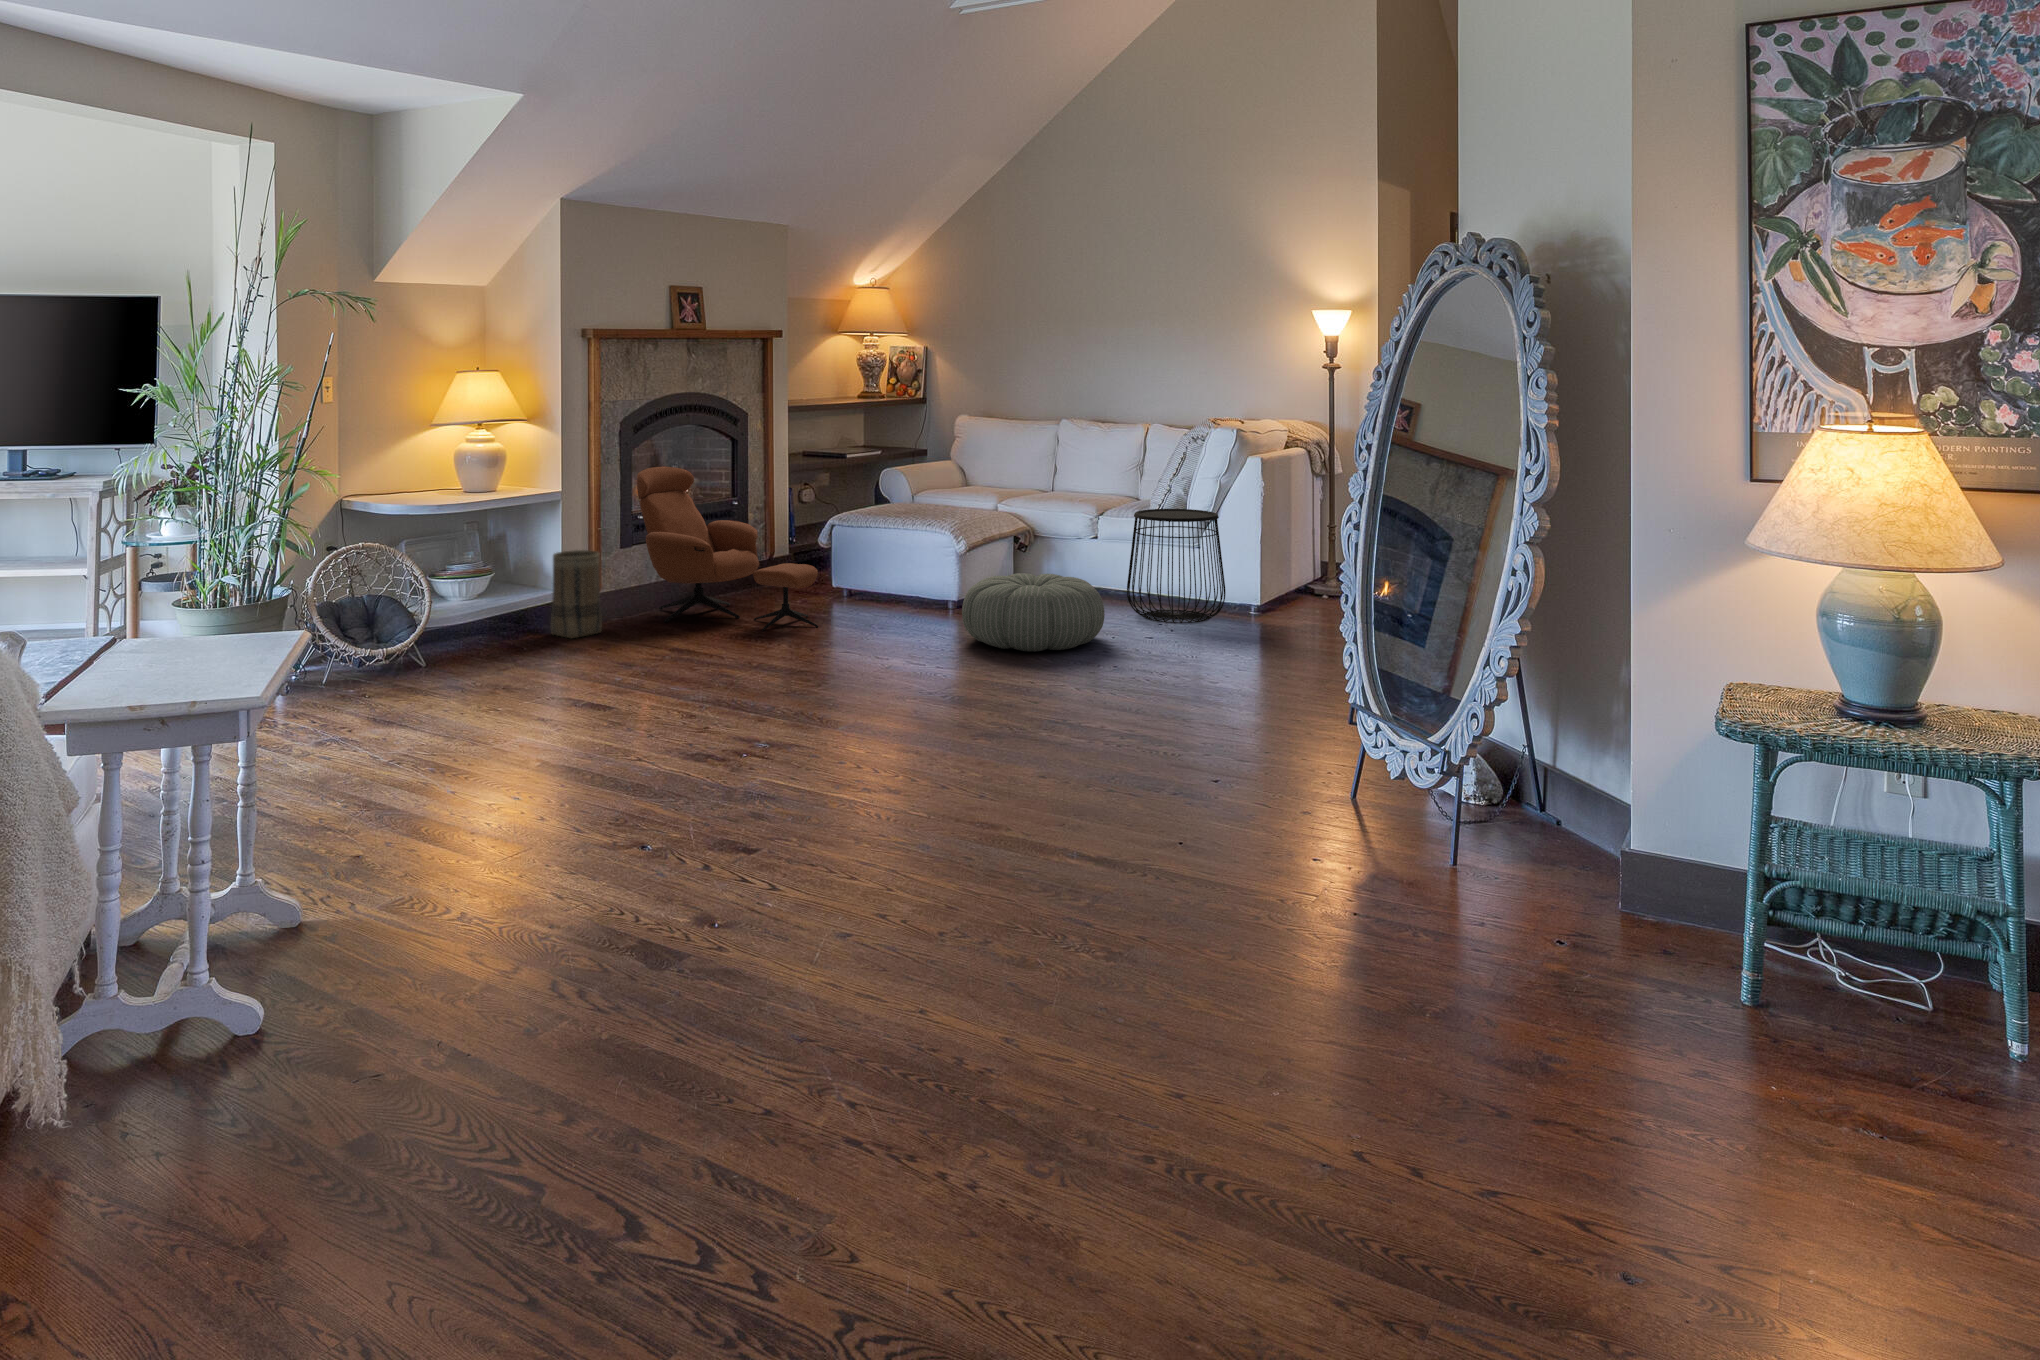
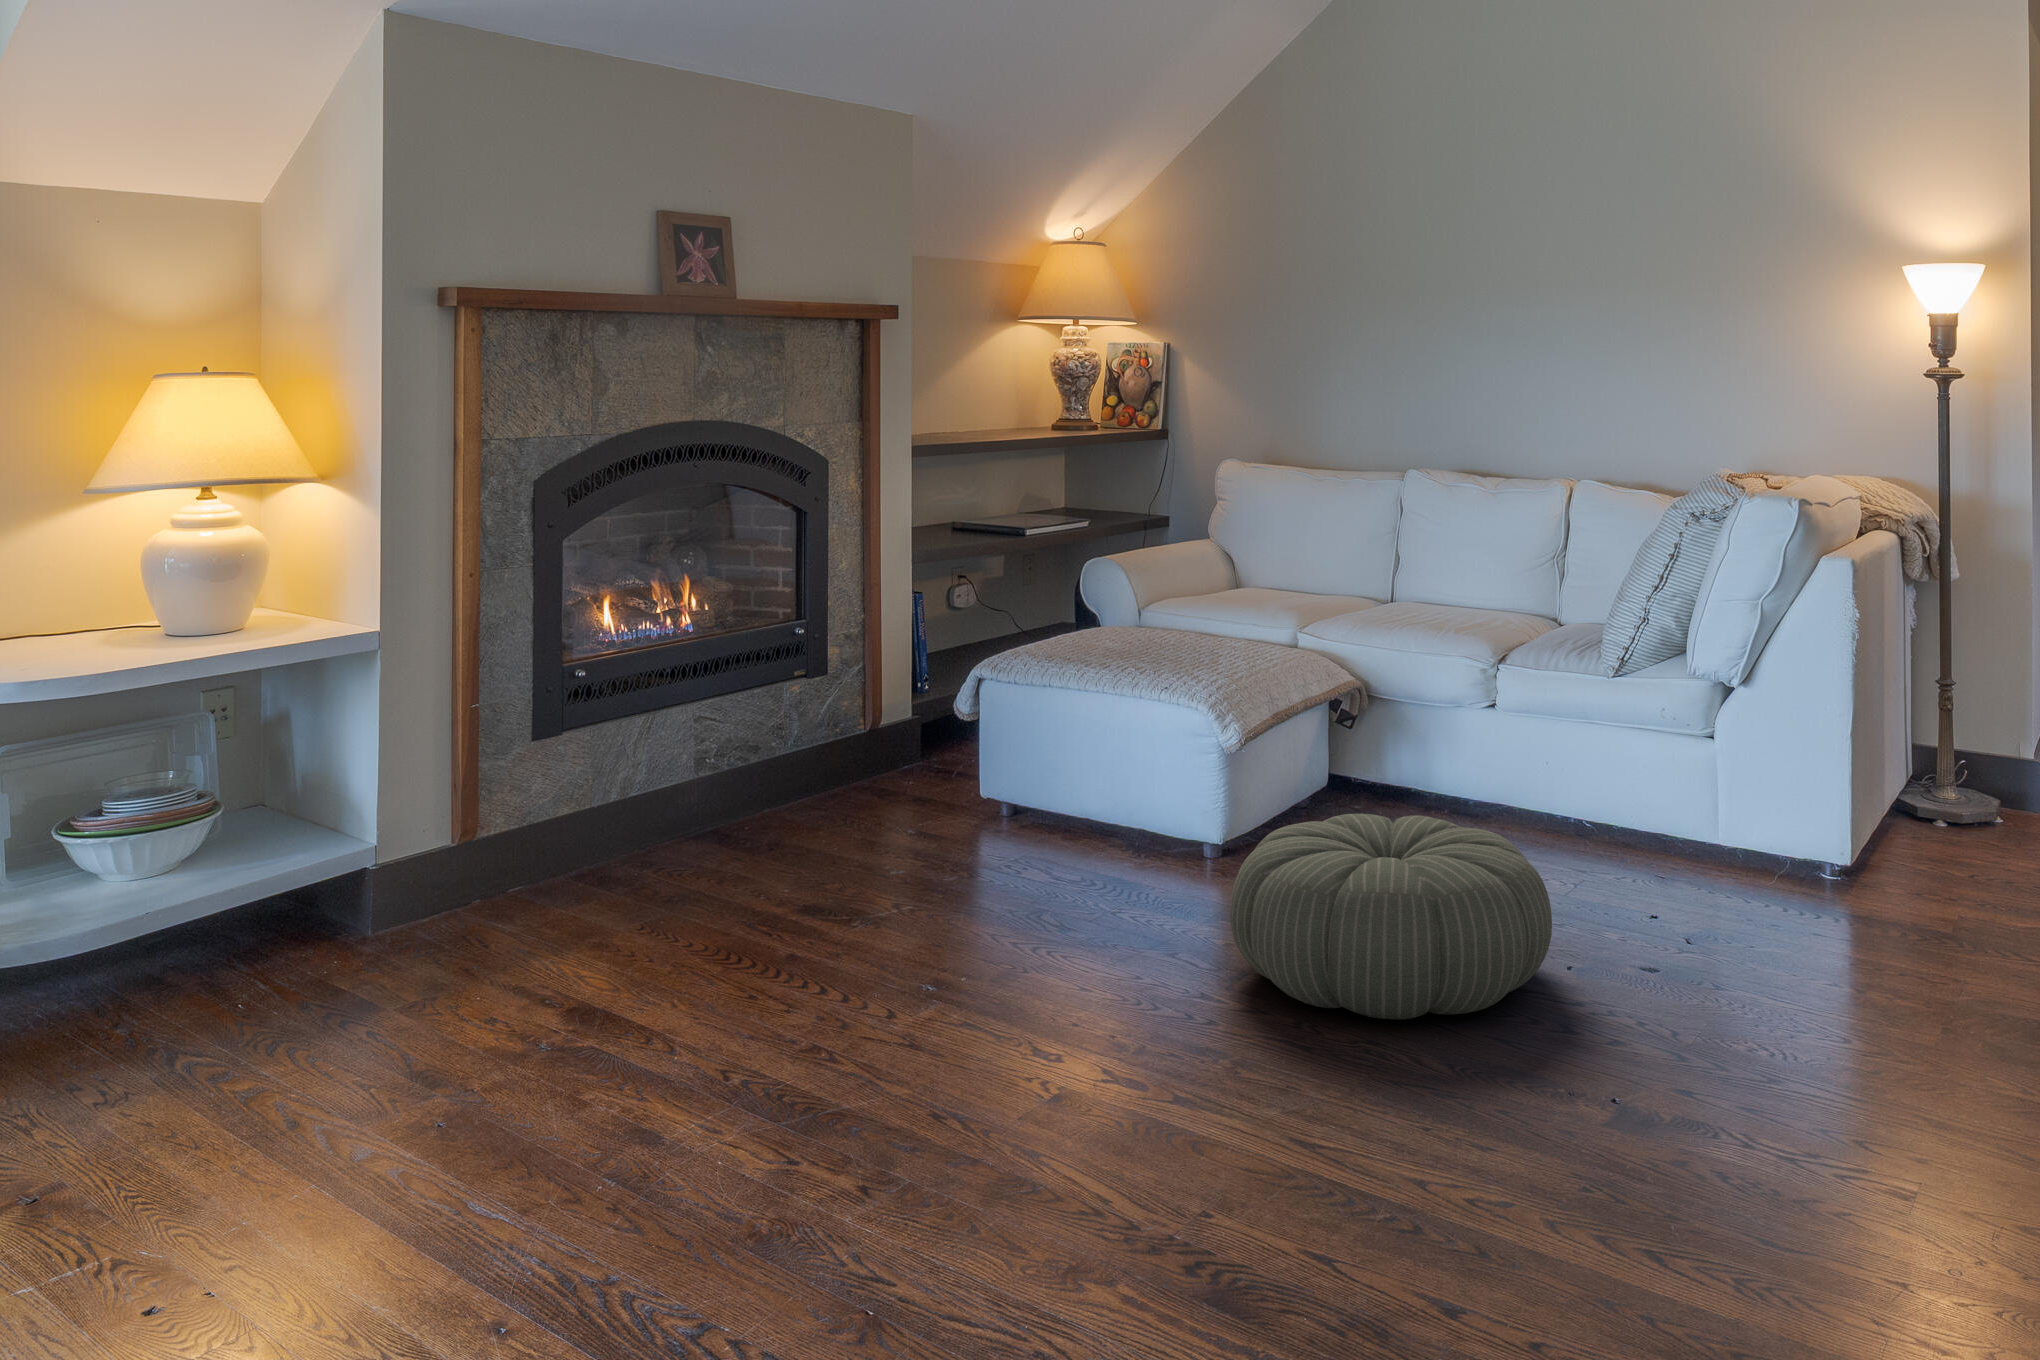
lounge chair: present [637,467,819,631] -> none [565,567,928,931]
side table: present [1127,509,1226,623] -> none [1575,660,1787,914]
basket: present [551,550,602,638] -> none [343,754,456,955]

